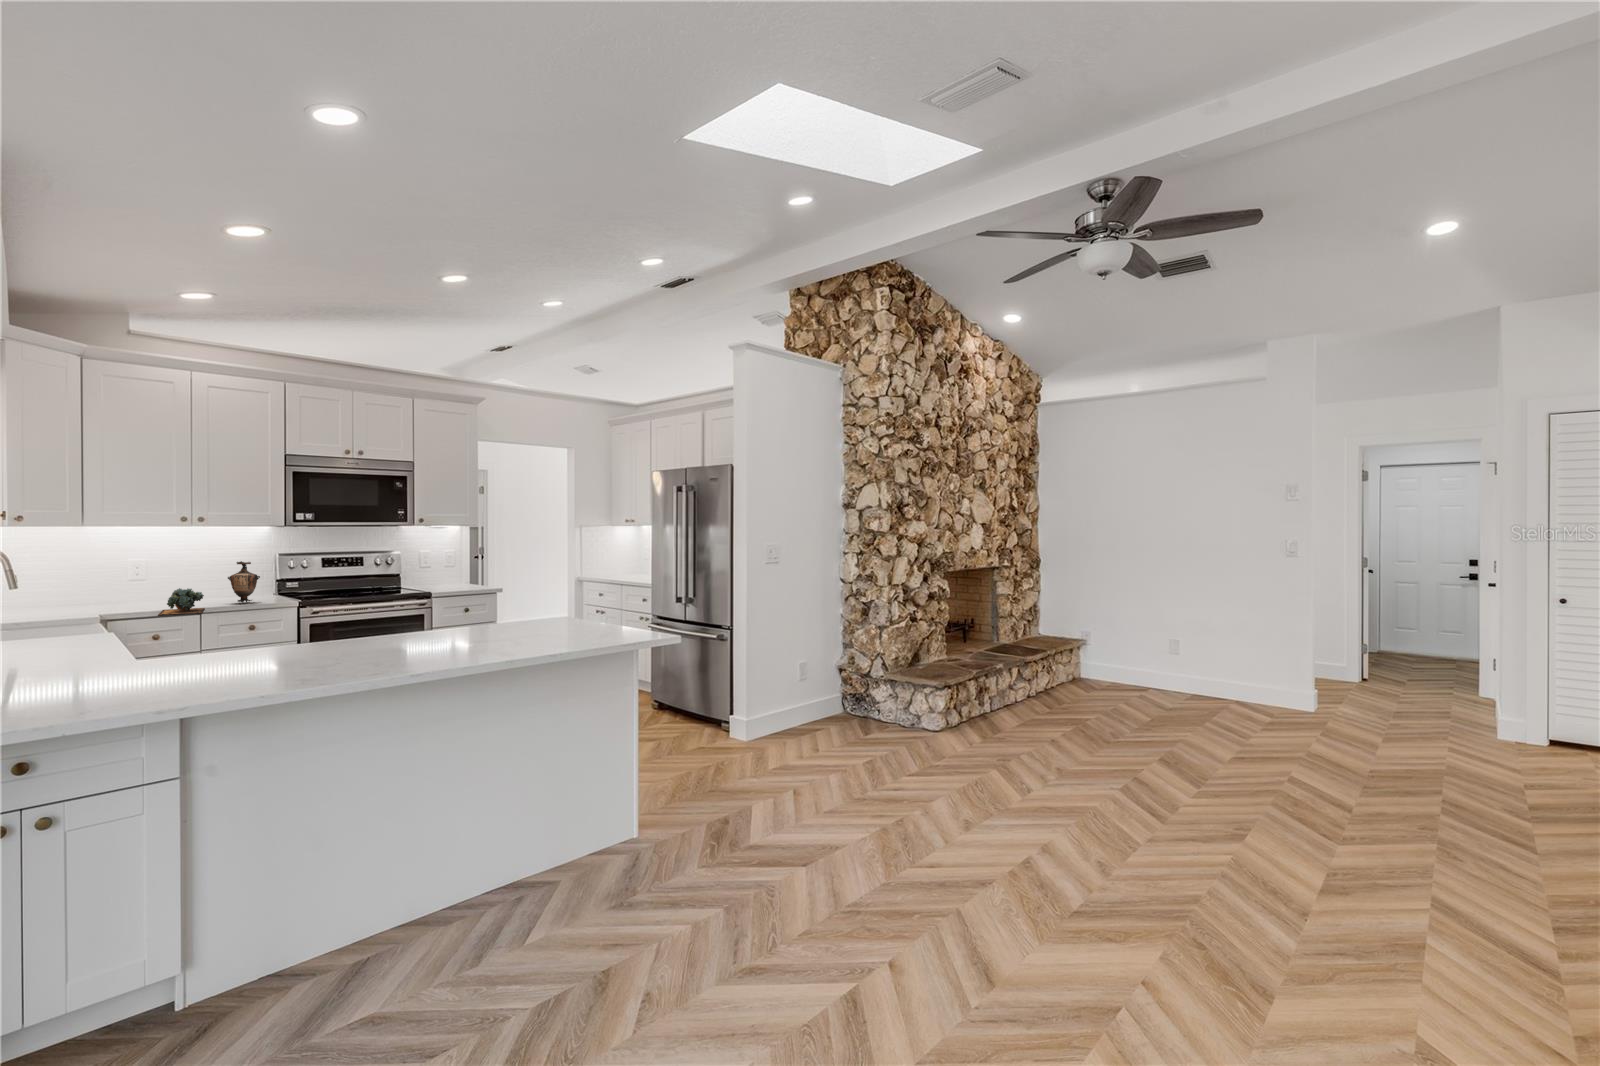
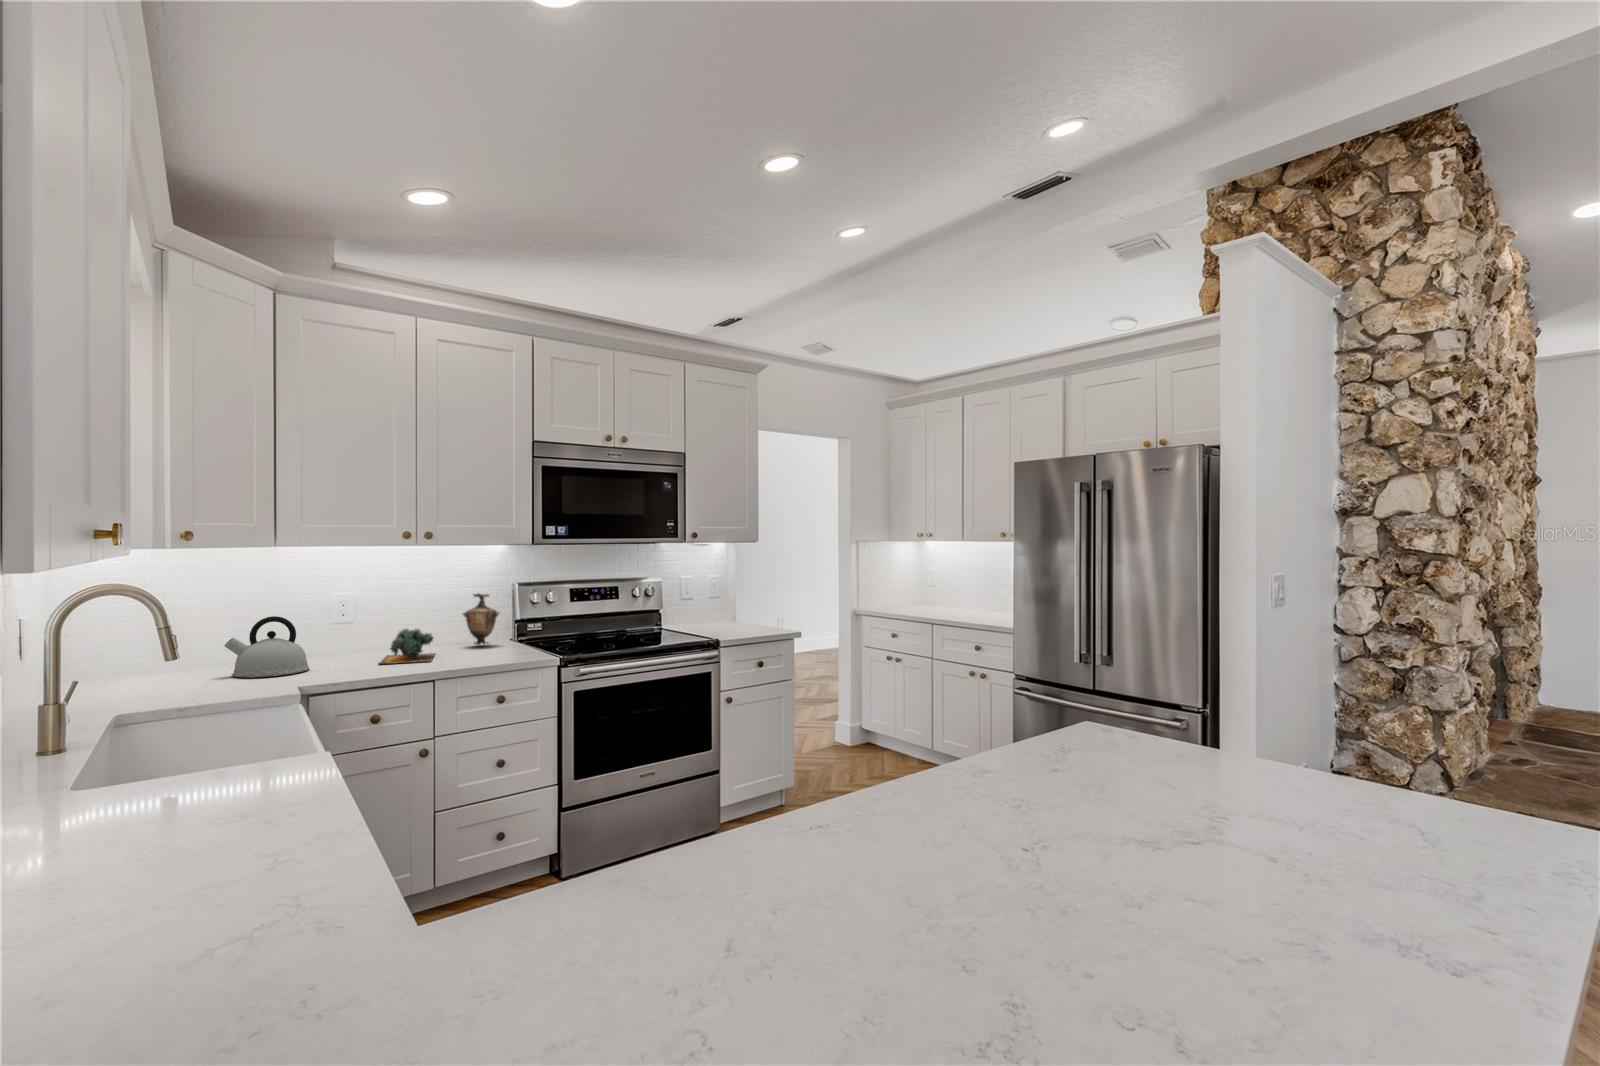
kettle: none [28,579,100,625] -> present [224,616,309,677]

